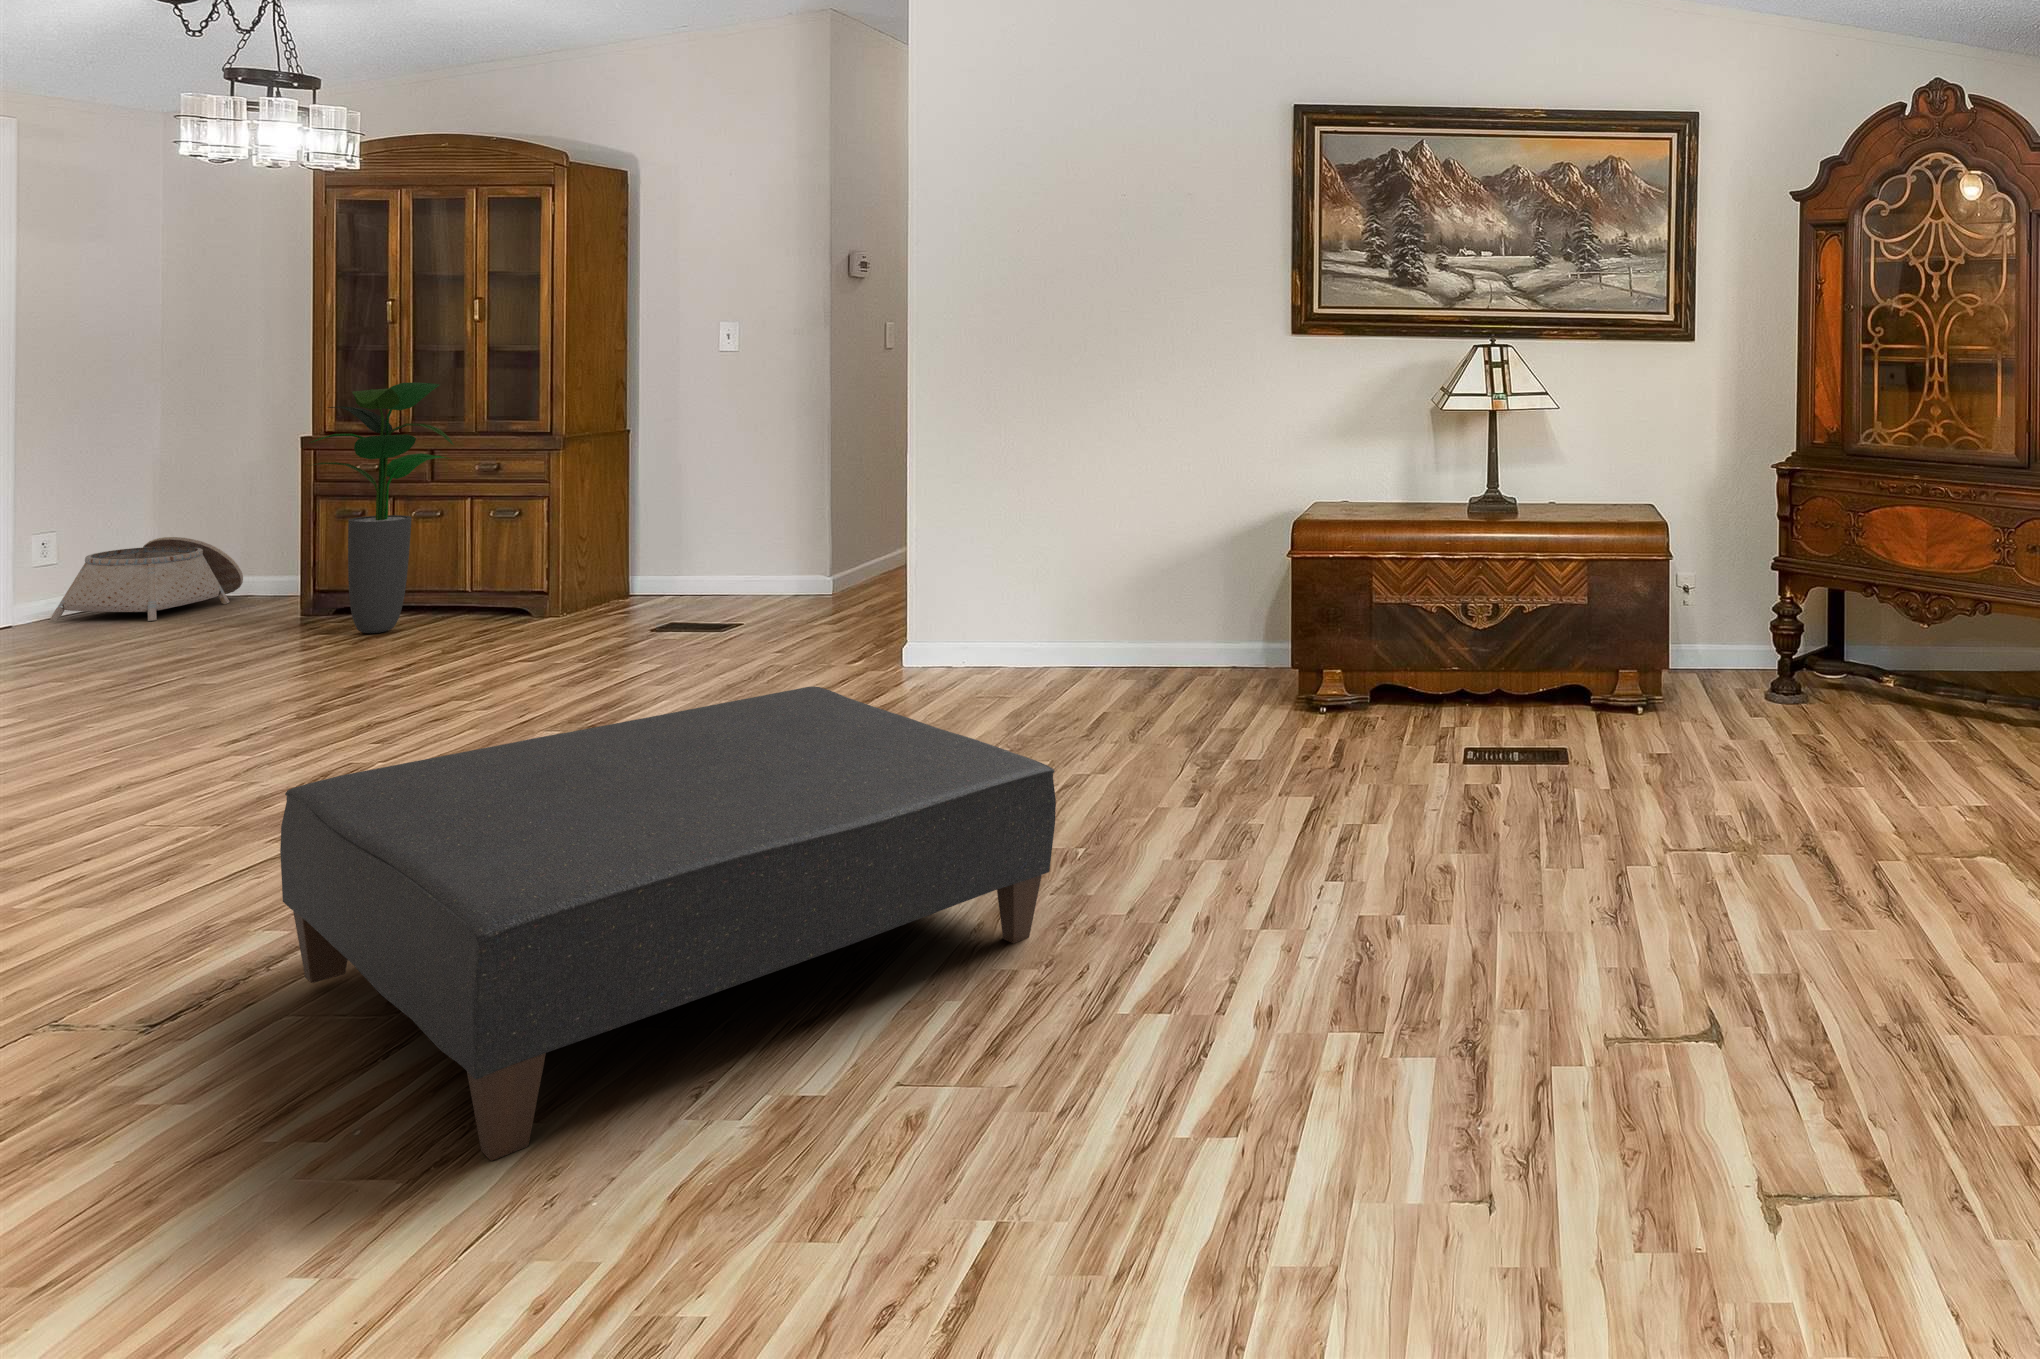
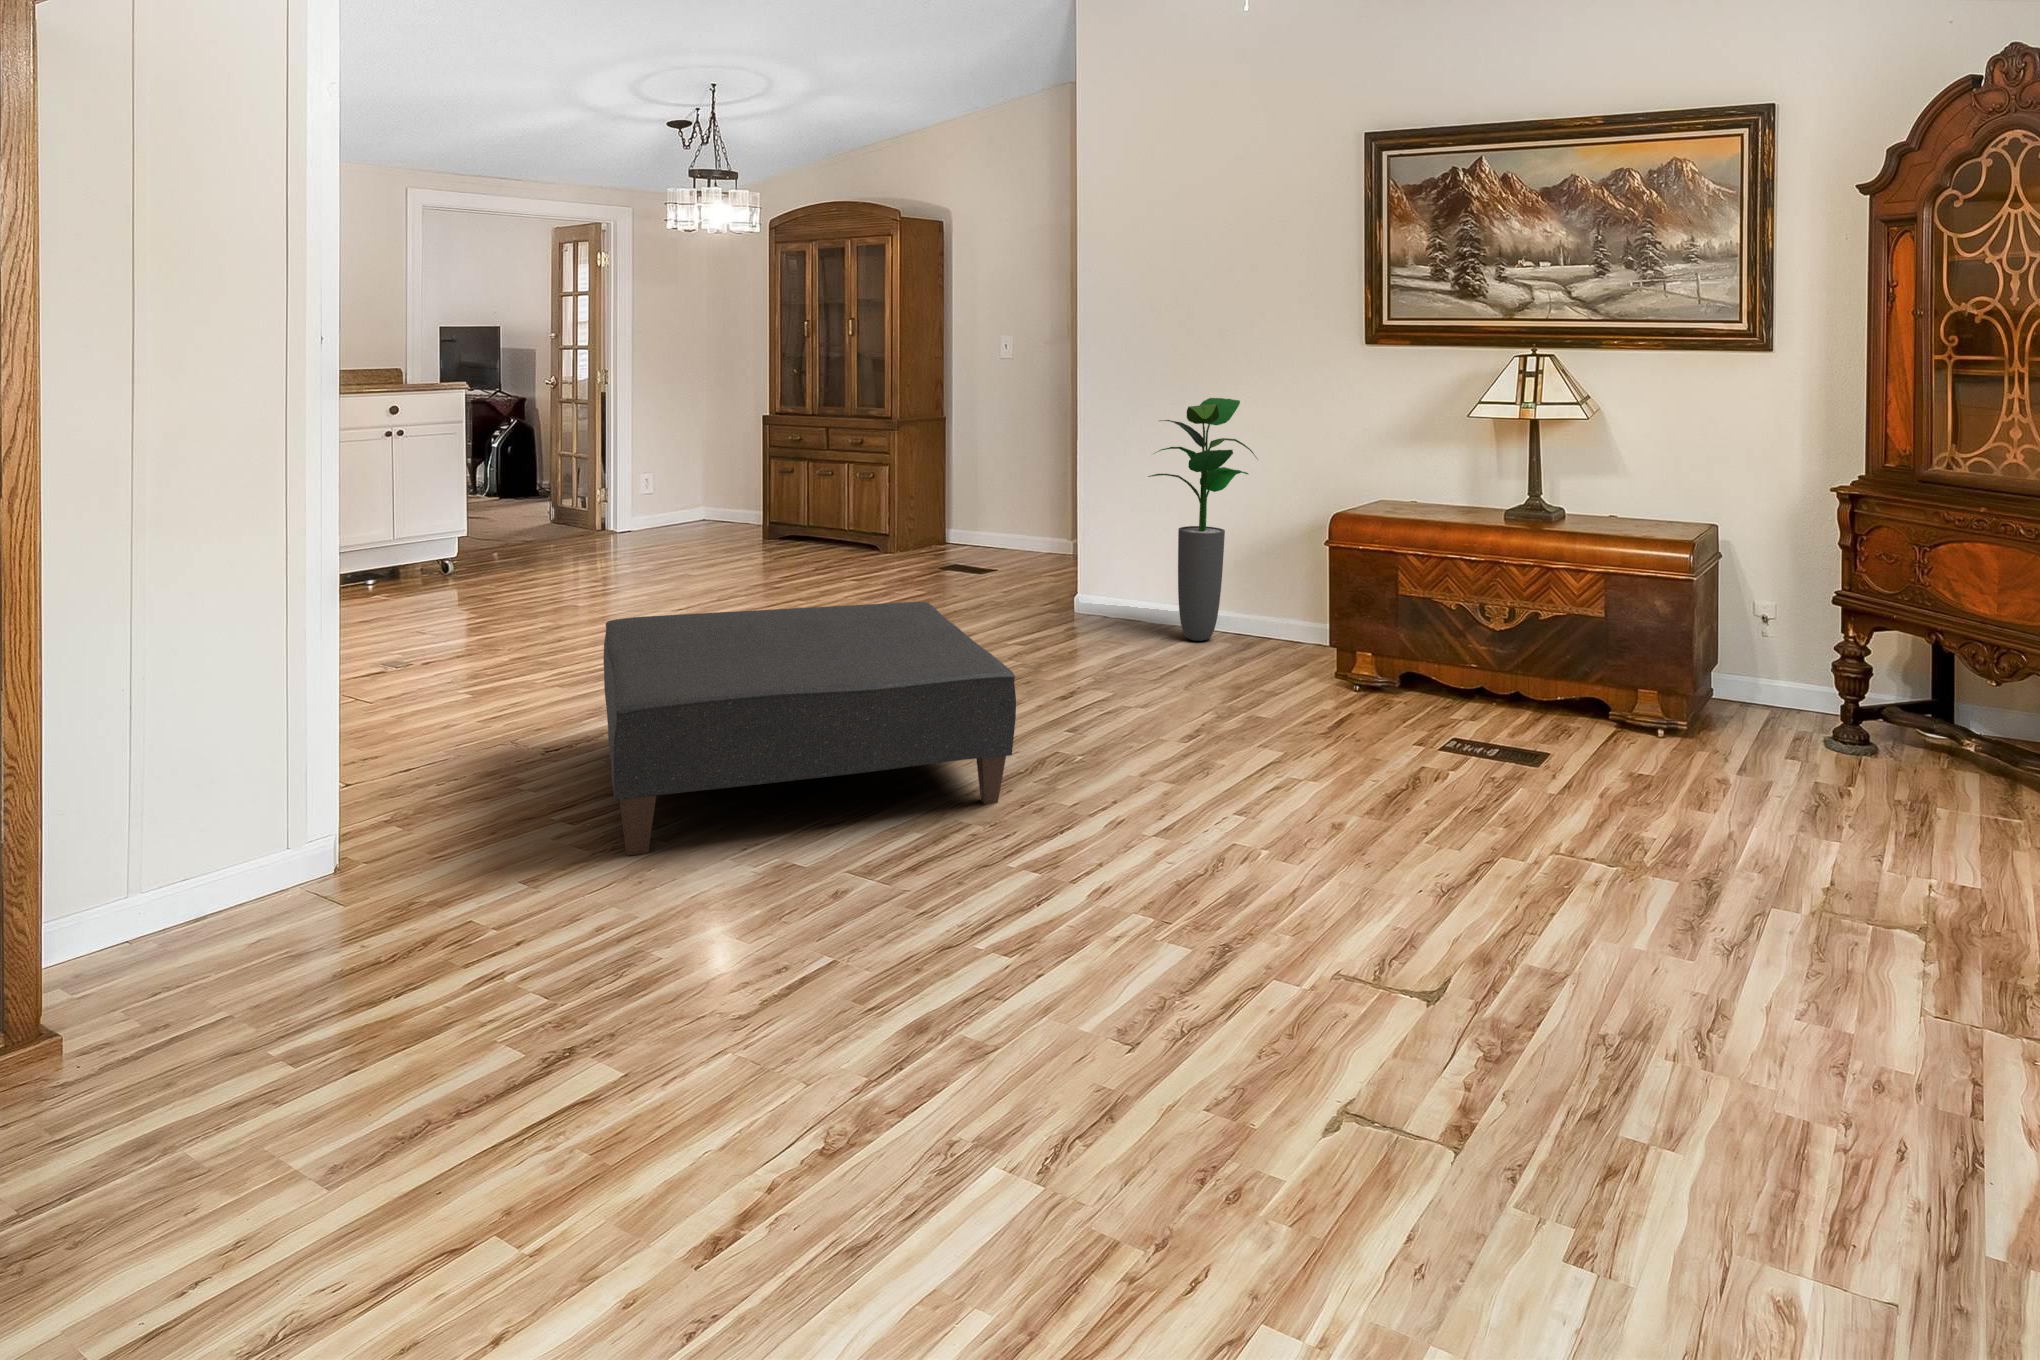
potted plant: present [310,383,454,633] -> present [1148,398,1257,641]
basket: present [50,537,243,622] -> none [646,478,741,532]

